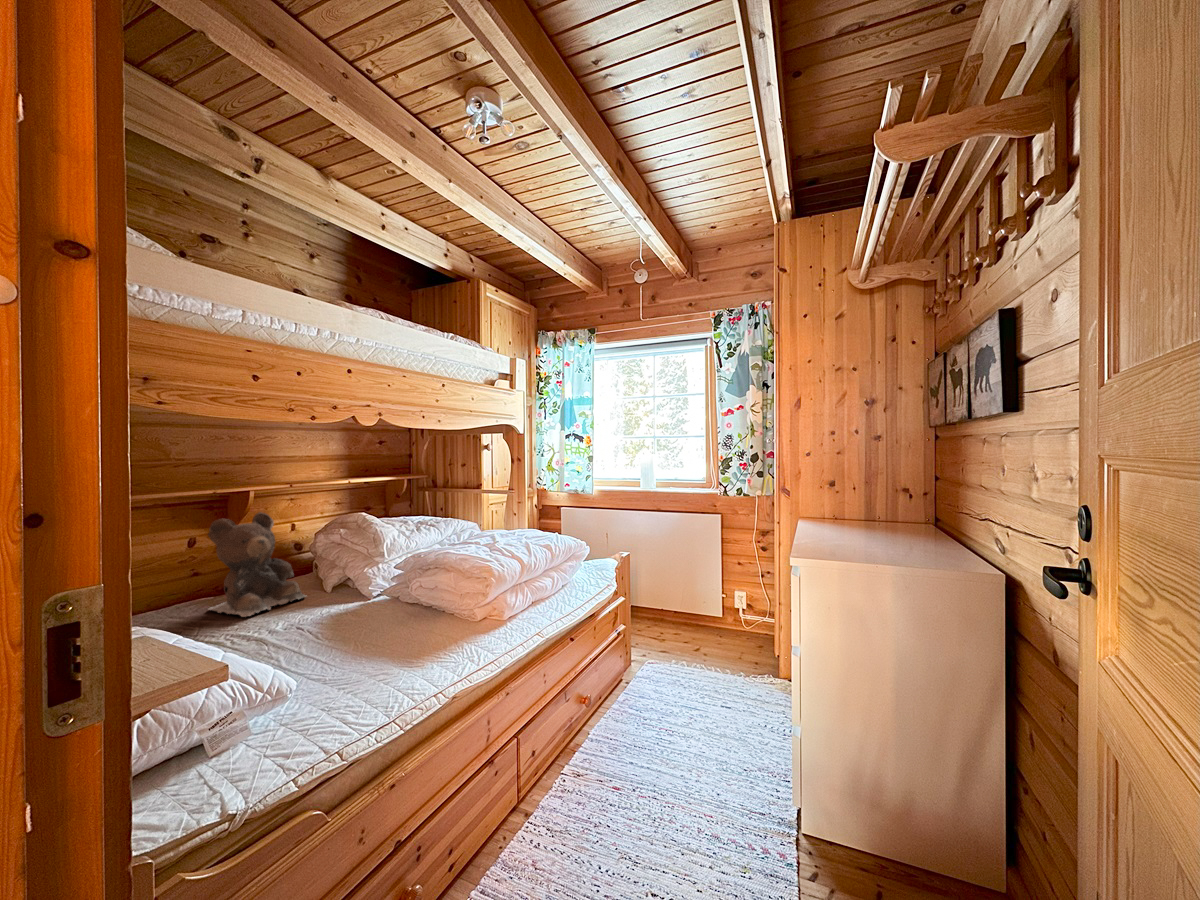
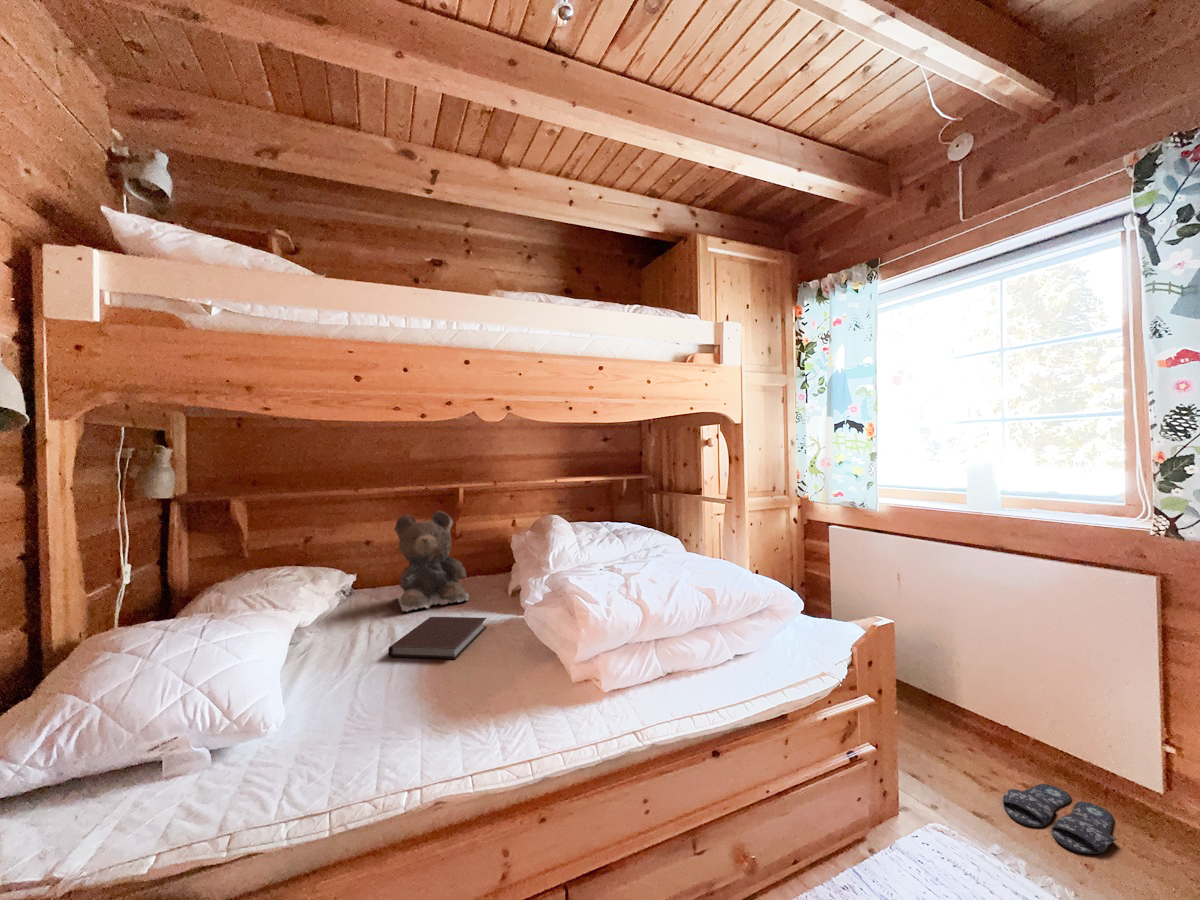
notebook: none [299,599,375,643] -> present [388,617,487,659]
slippers: none [669,629,712,650] -> present [1003,784,1116,854]

